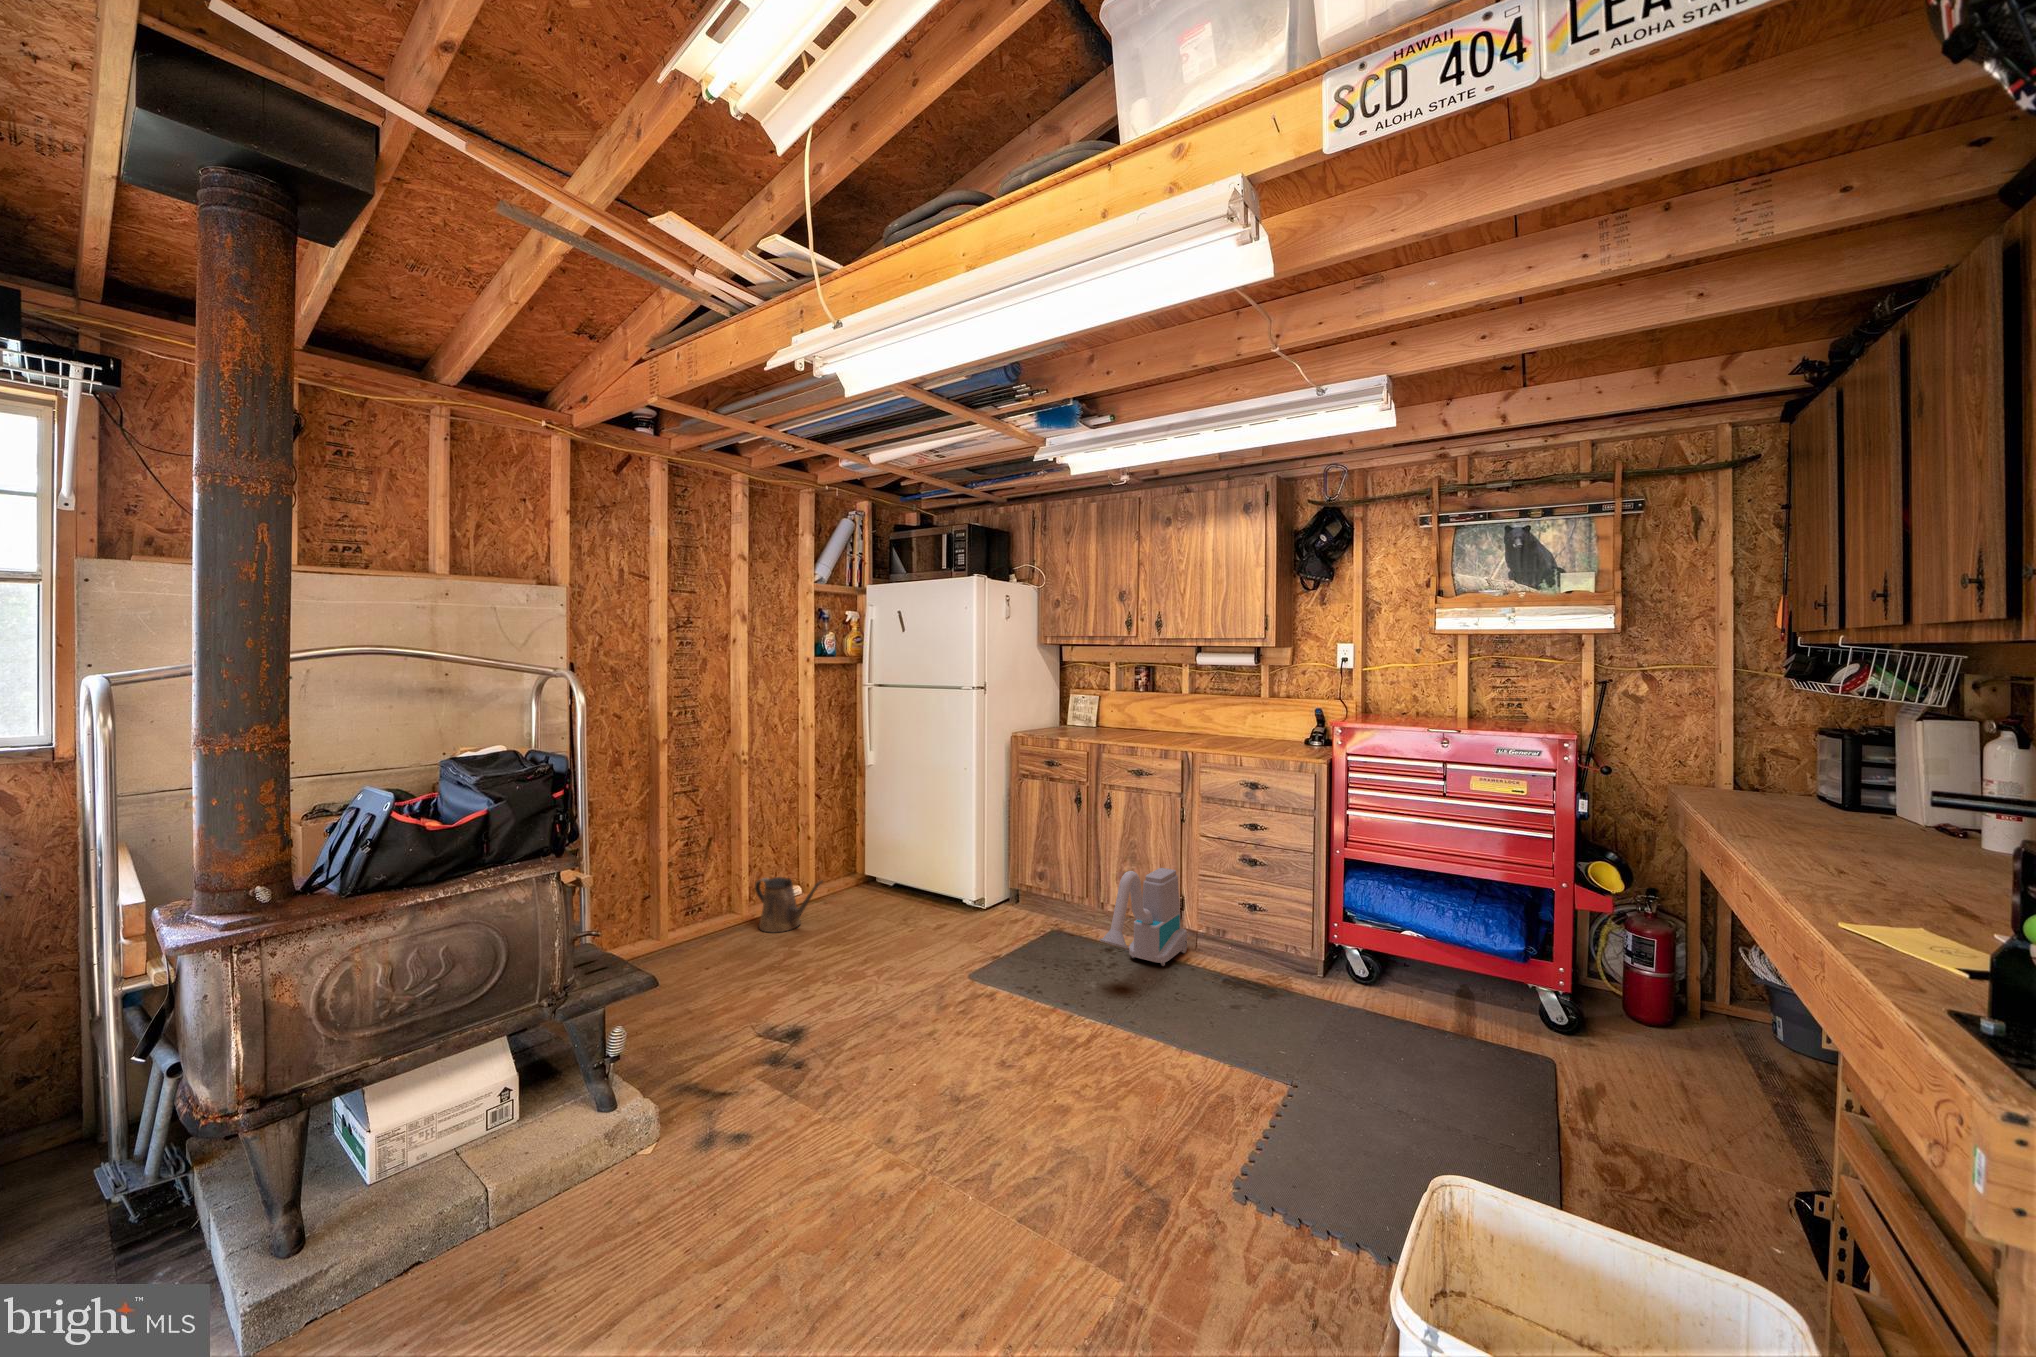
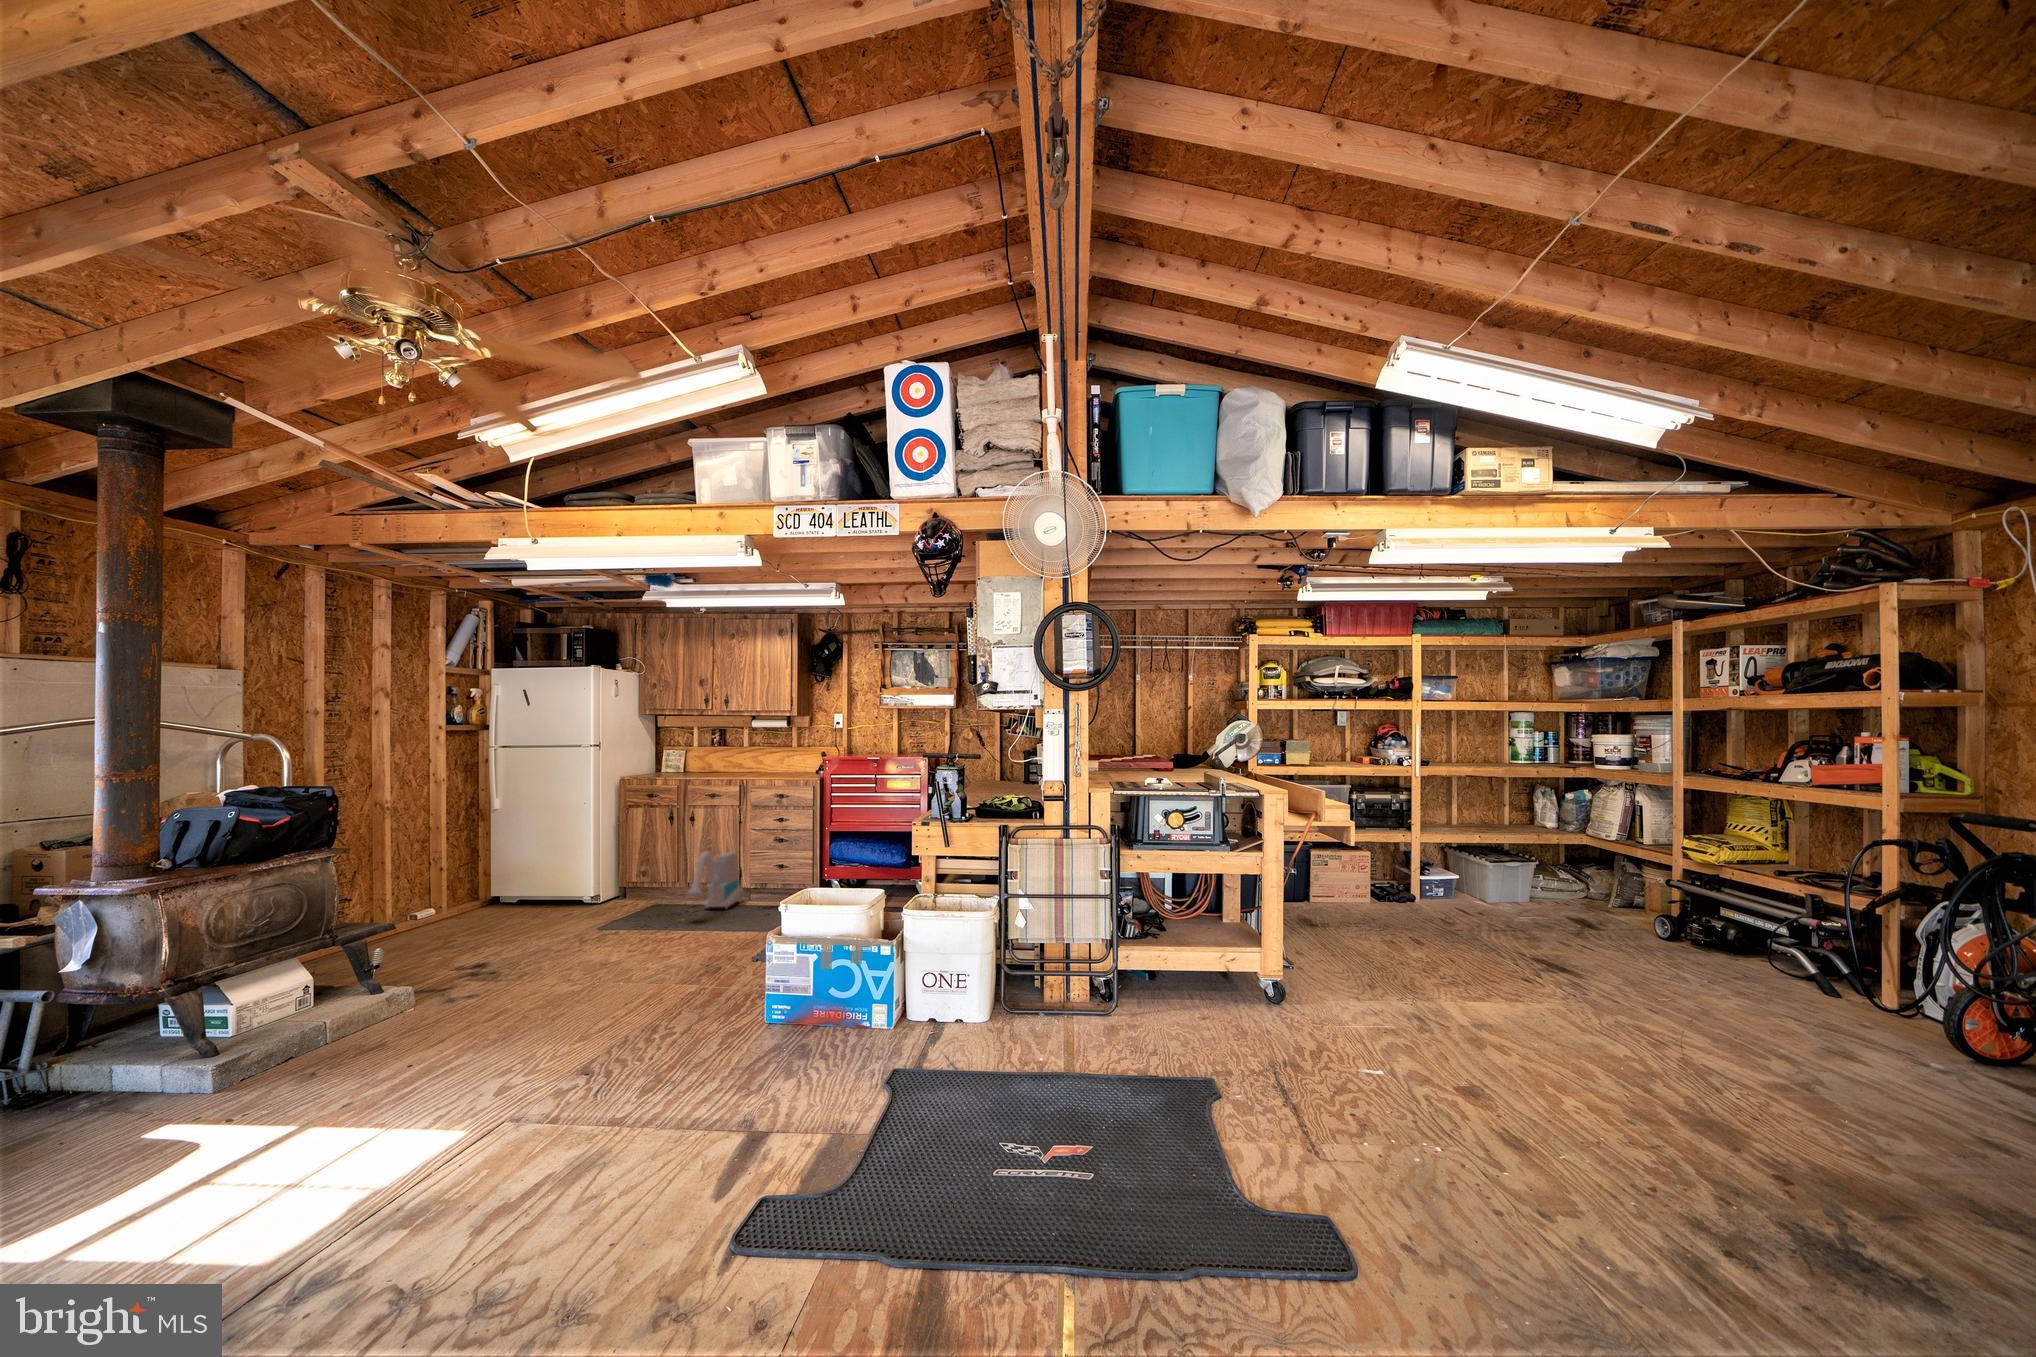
watering can: present [755,877,822,932] -> none [386,890,461,938]

